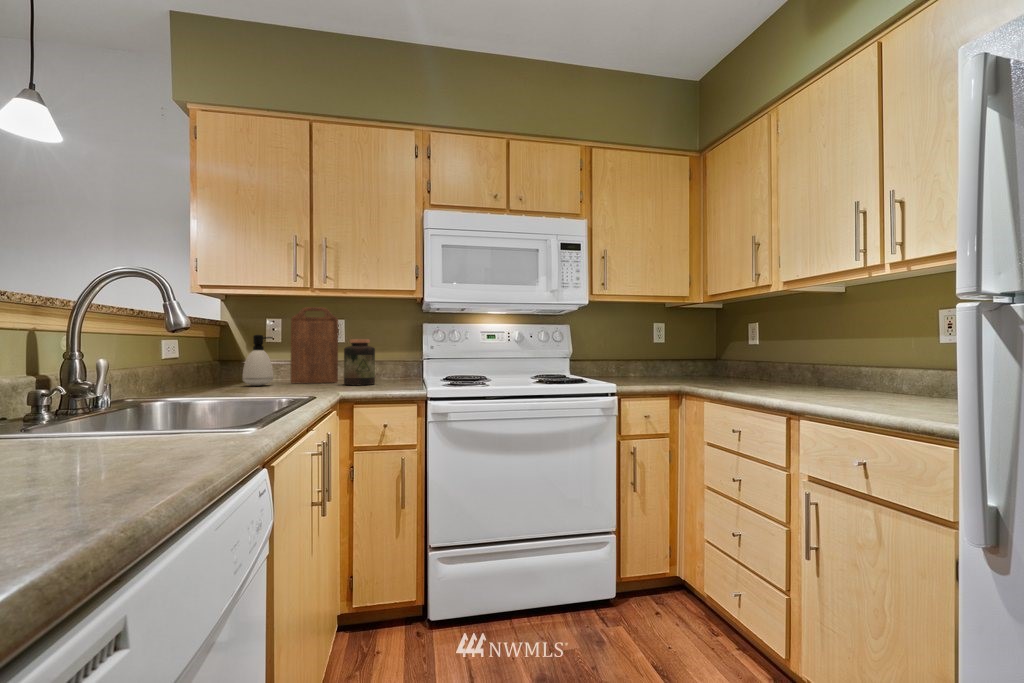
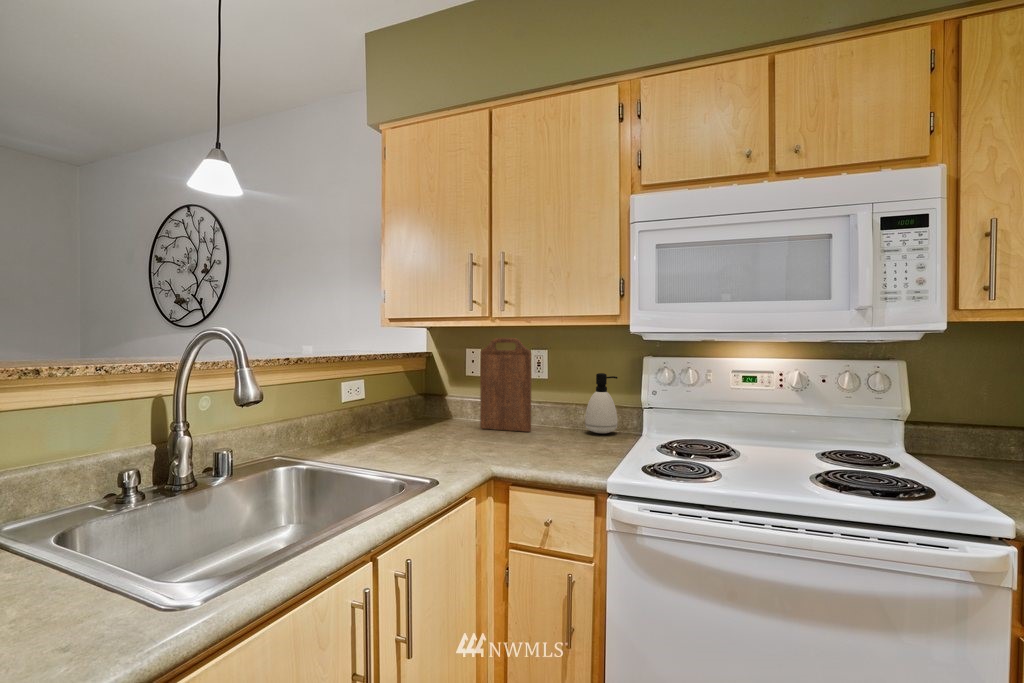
soap dispenser: present [242,335,273,386] -> present [585,373,618,433]
jar: present [344,339,375,385] -> none [528,381,567,445]

